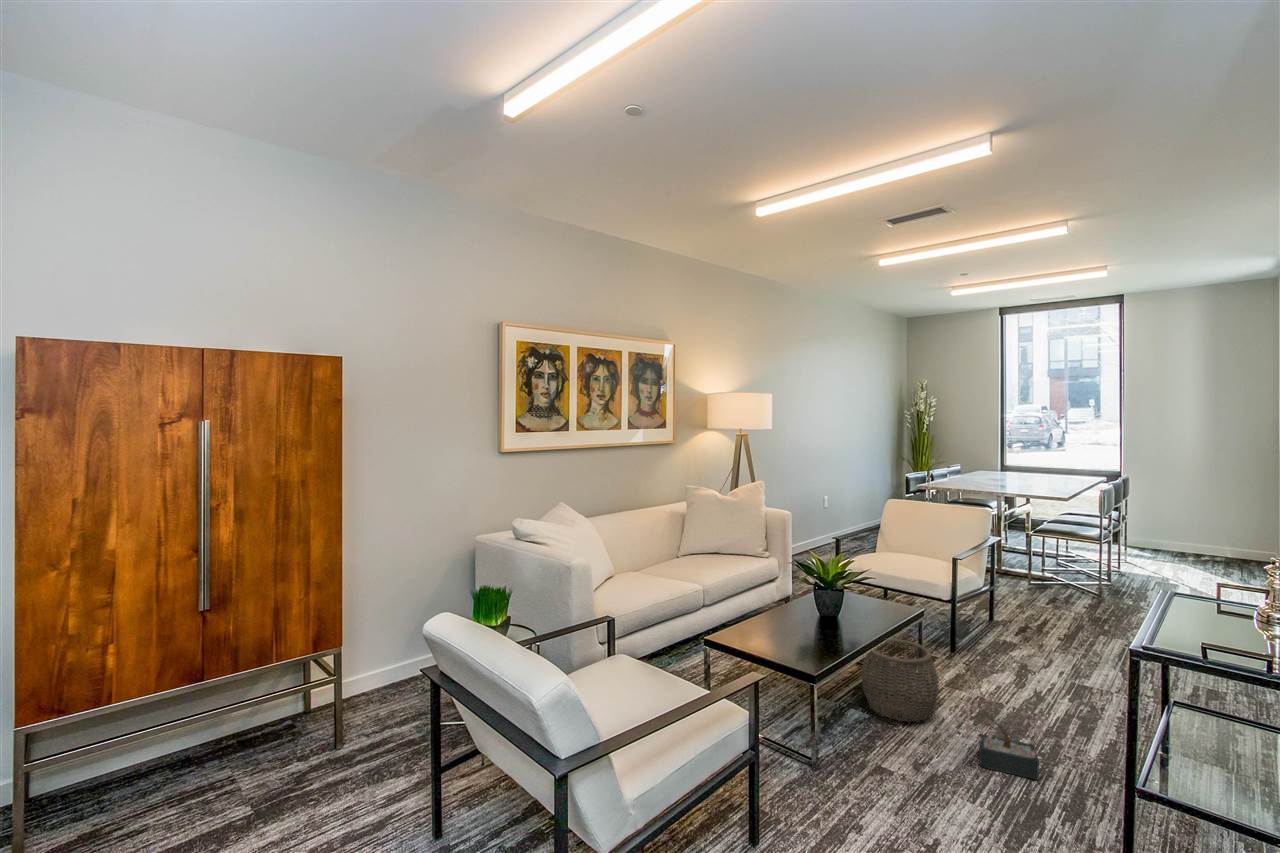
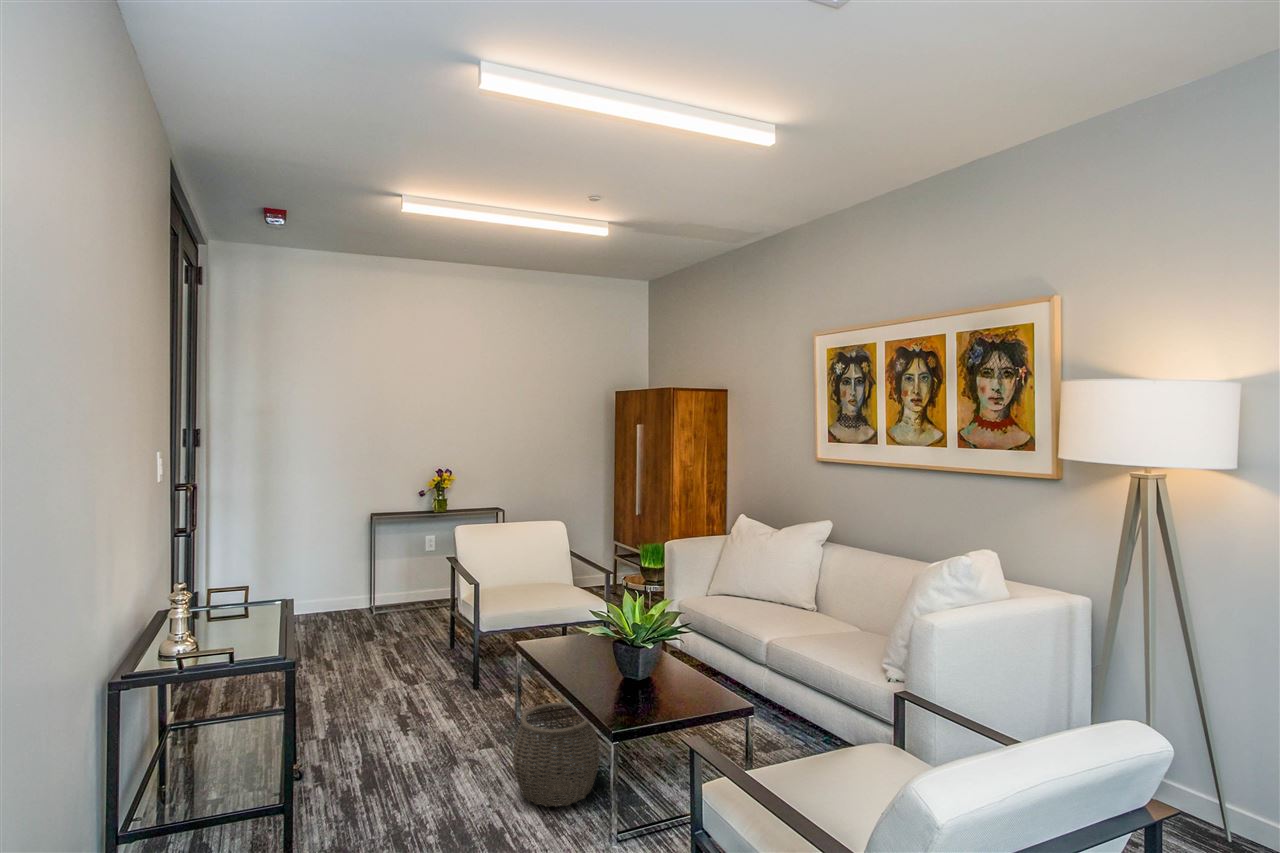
decorative plant: present [955,684,1055,780] -> none [379,720,470,821]

